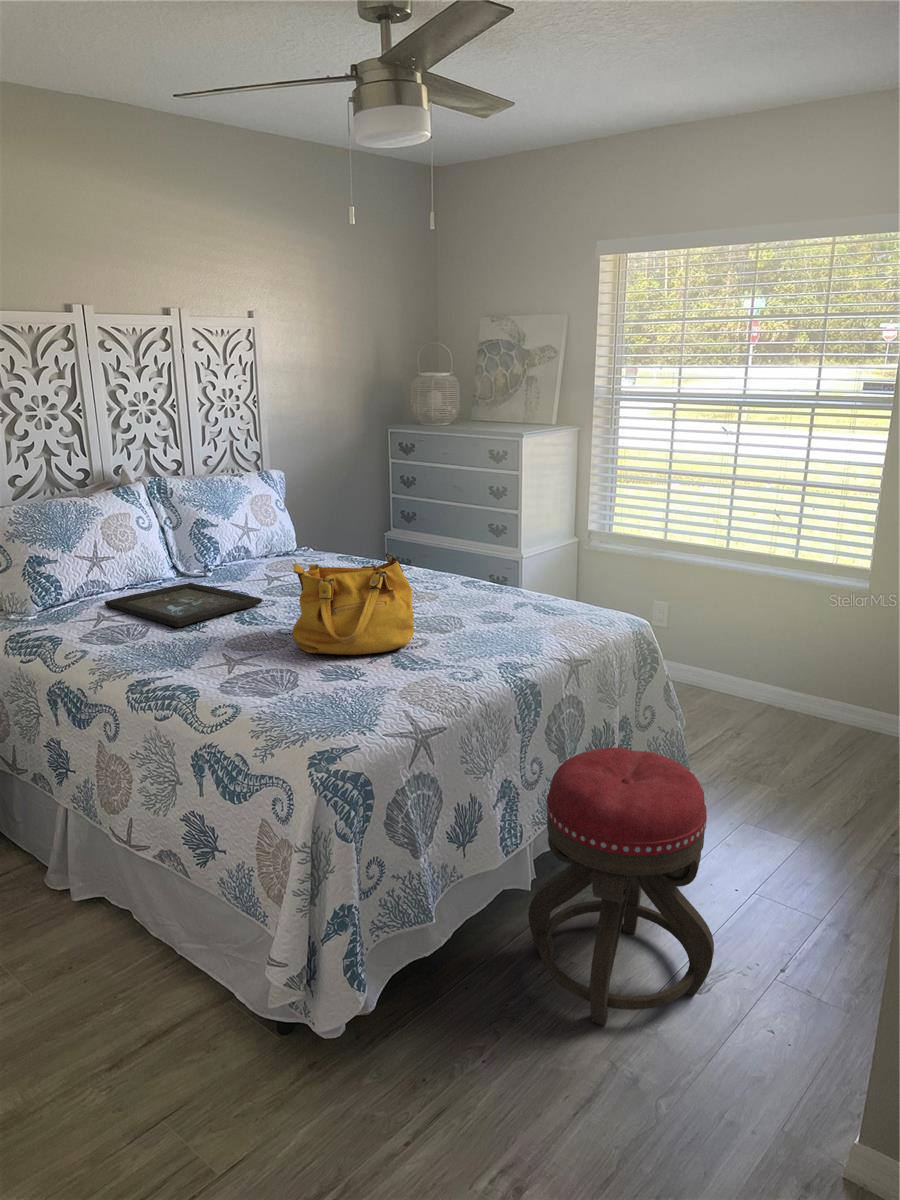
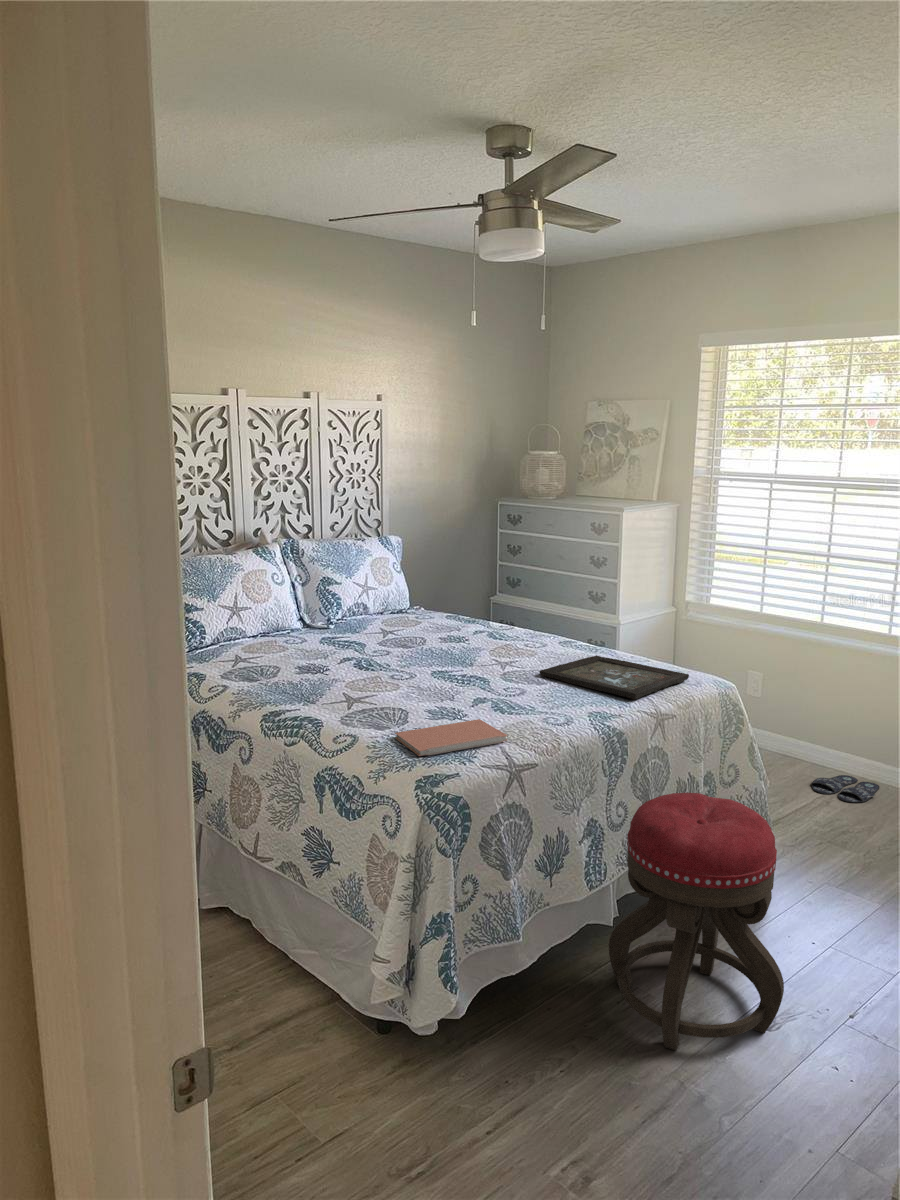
handbag: present [292,553,414,655] -> none [405,610,513,700]
tray: present [105,582,262,627] -> present [540,655,689,699]
notebook: none [283,678,411,727] -> present [395,719,507,756]
slippers: none [719,703,784,732] -> present [812,775,880,803]

